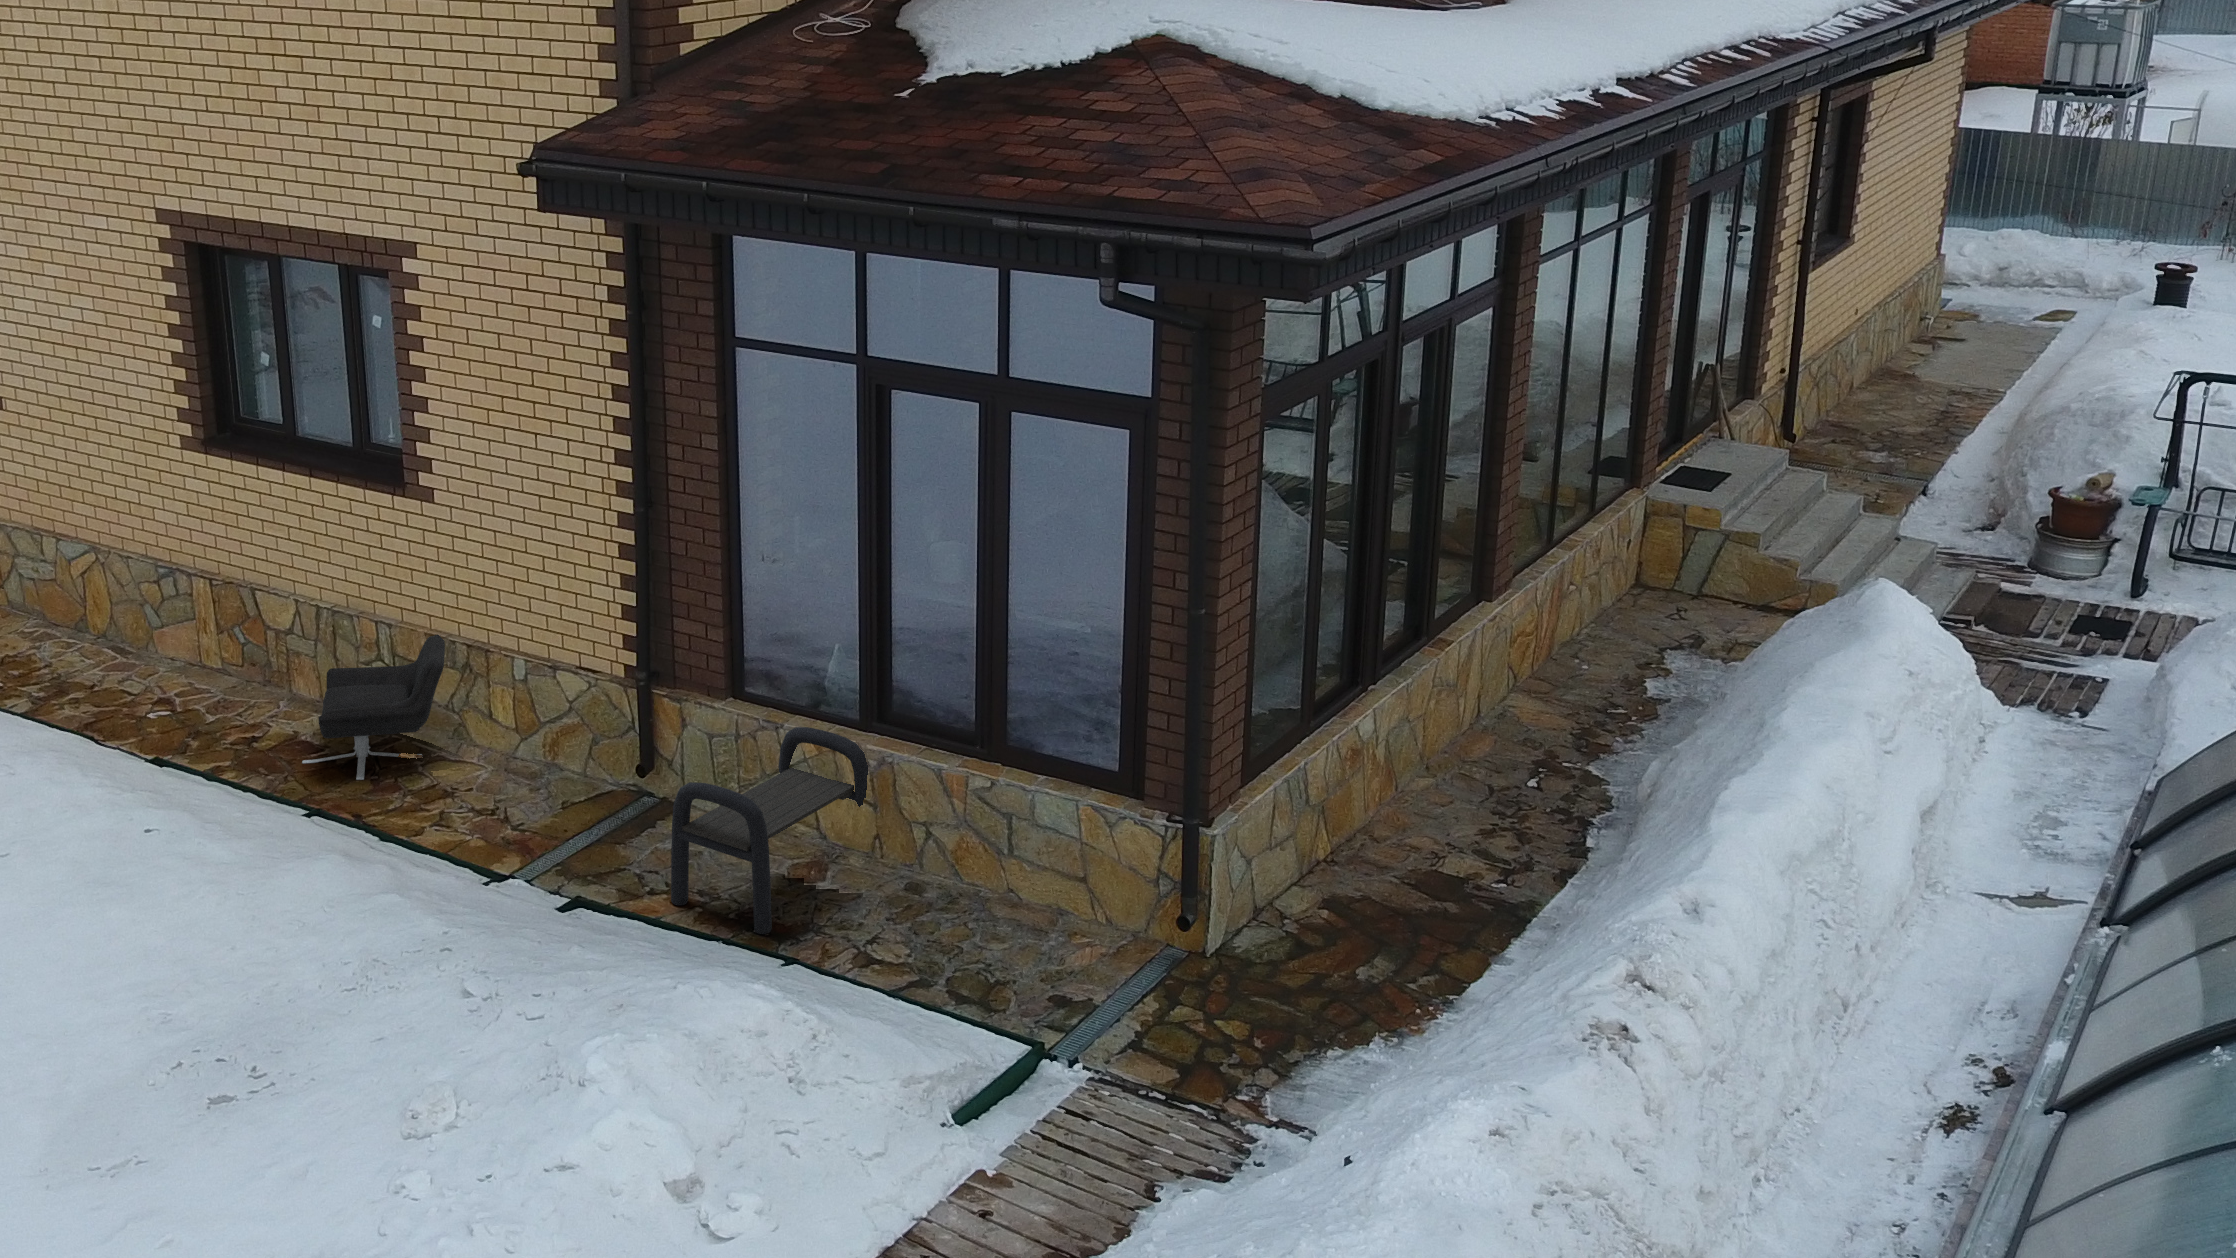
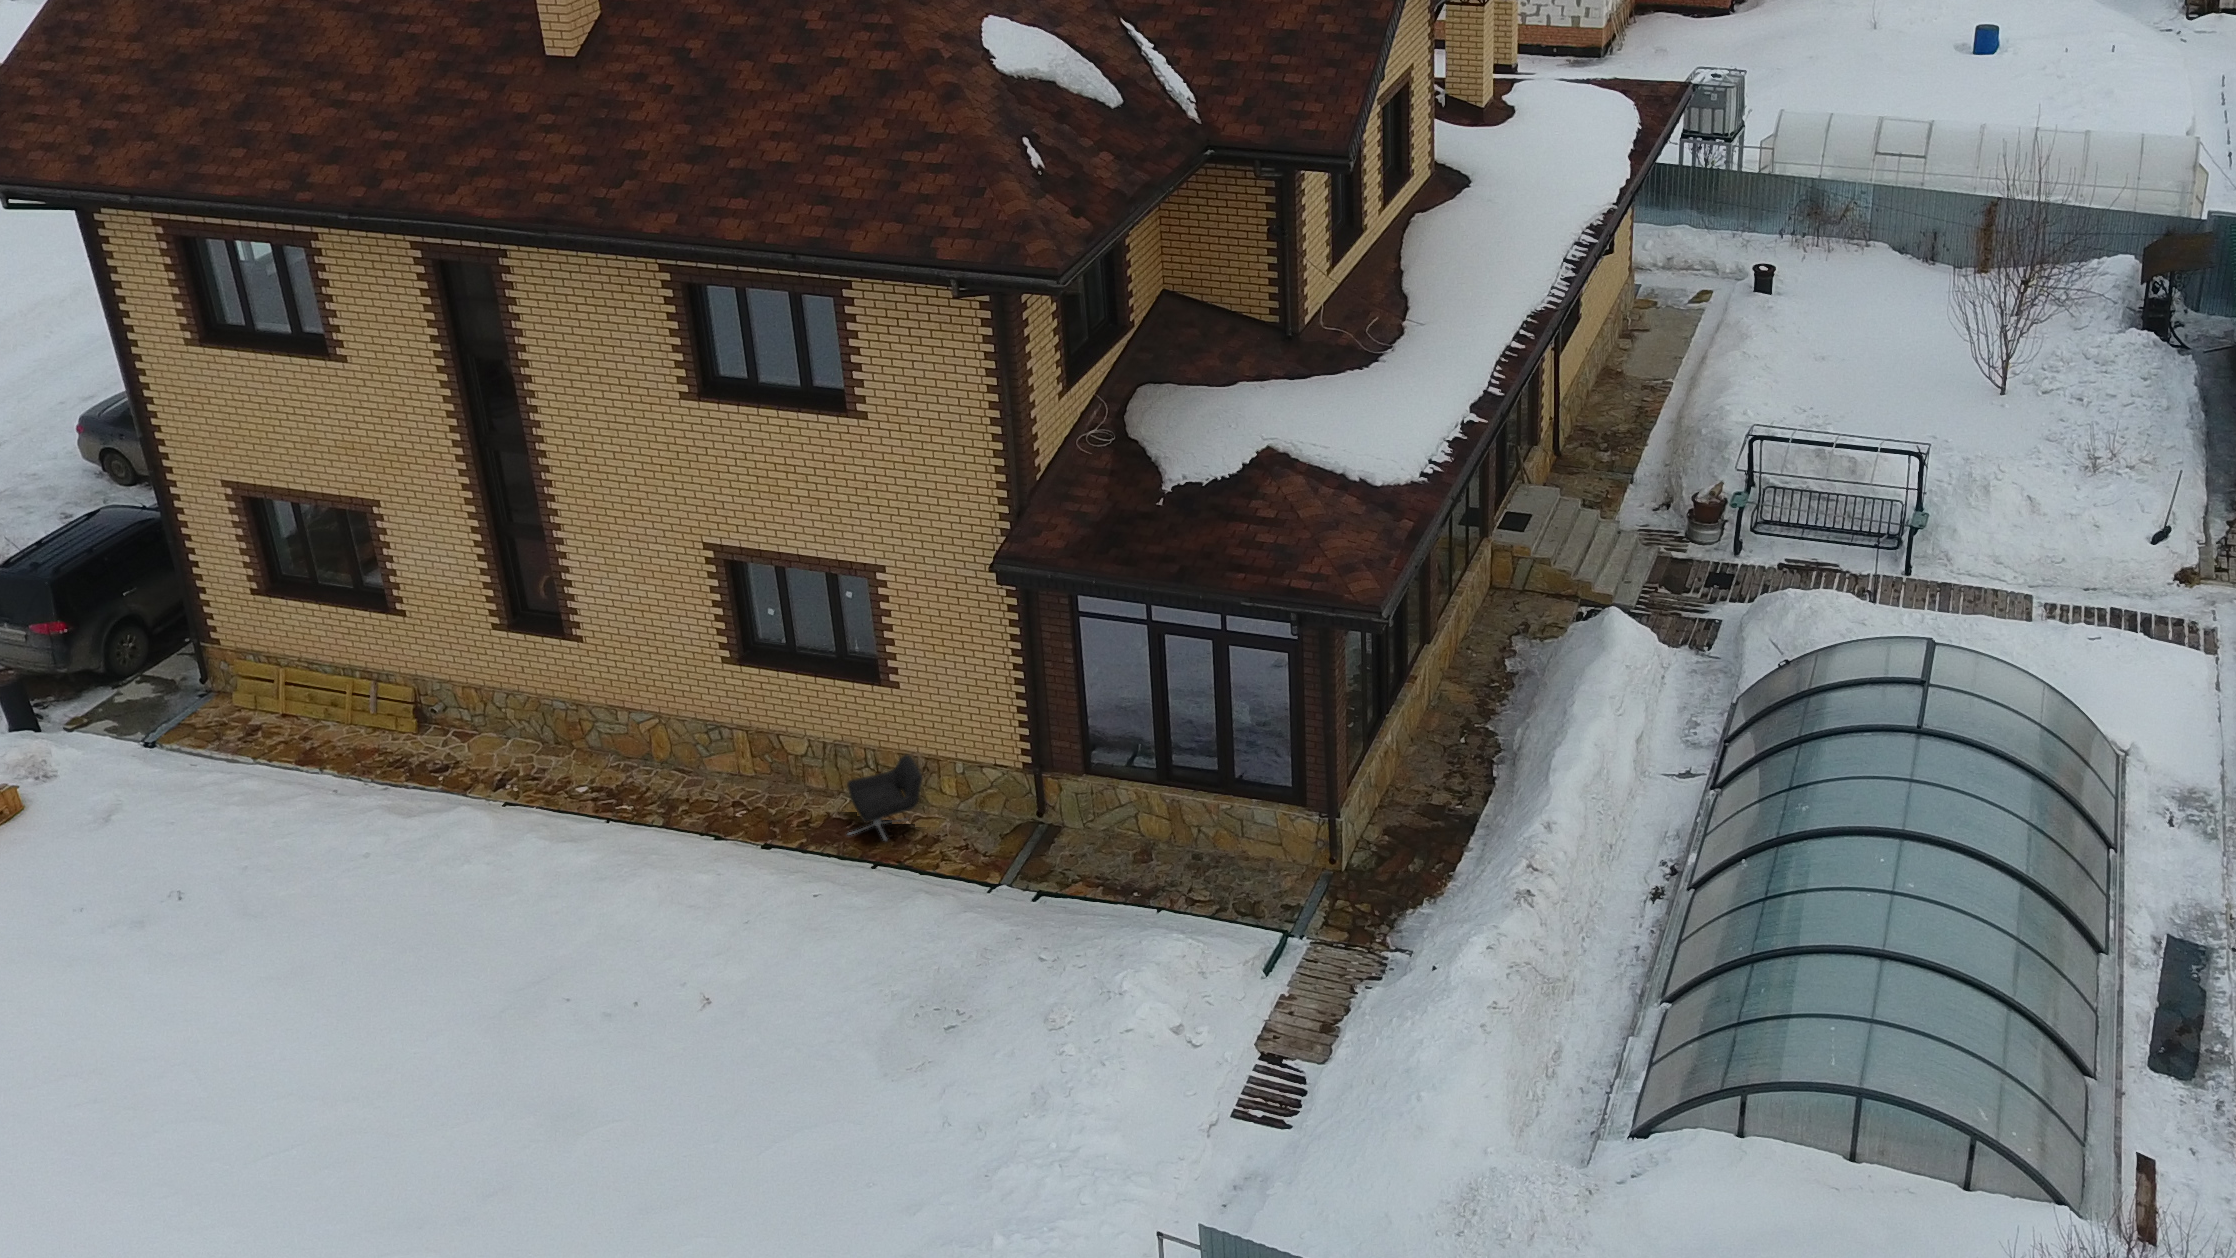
bench: present [671,727,868,934] -> none [1087,788,1172,897]

